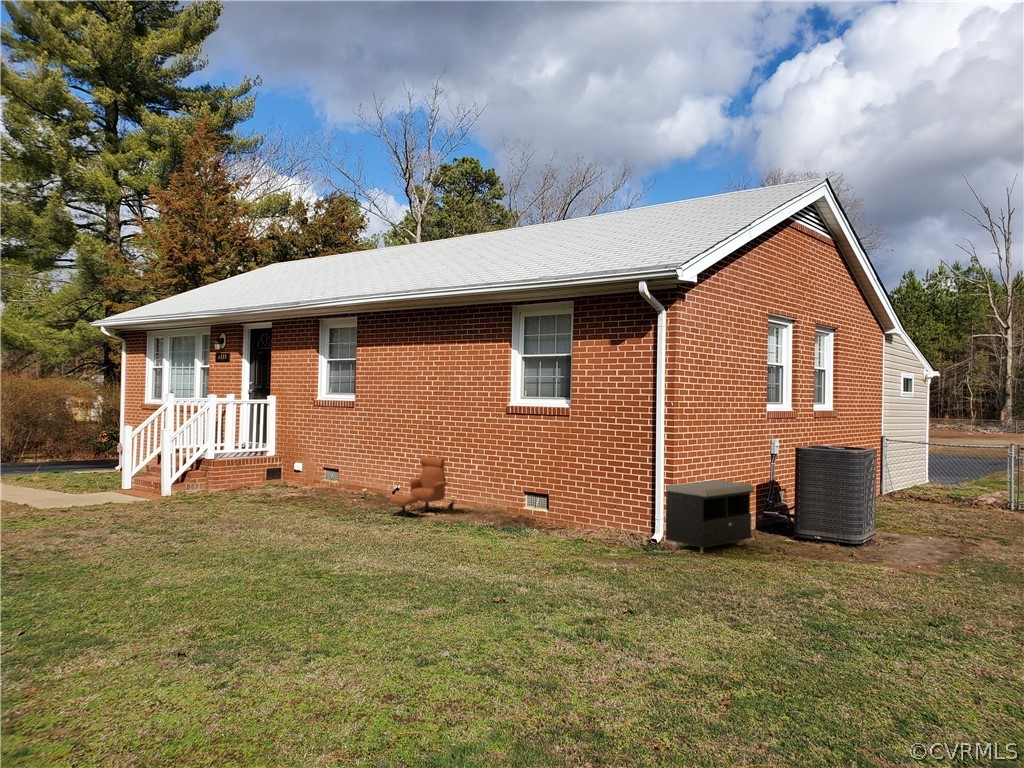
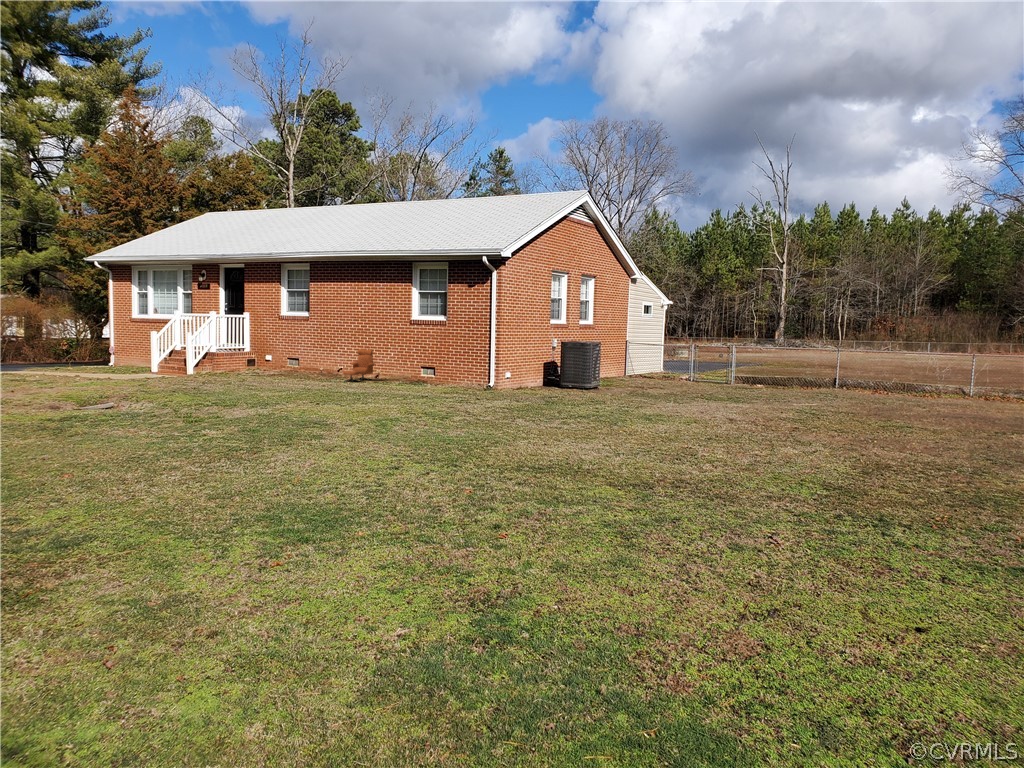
storage bench: present [666,480,754,553] -> none [495,358,538,391]

